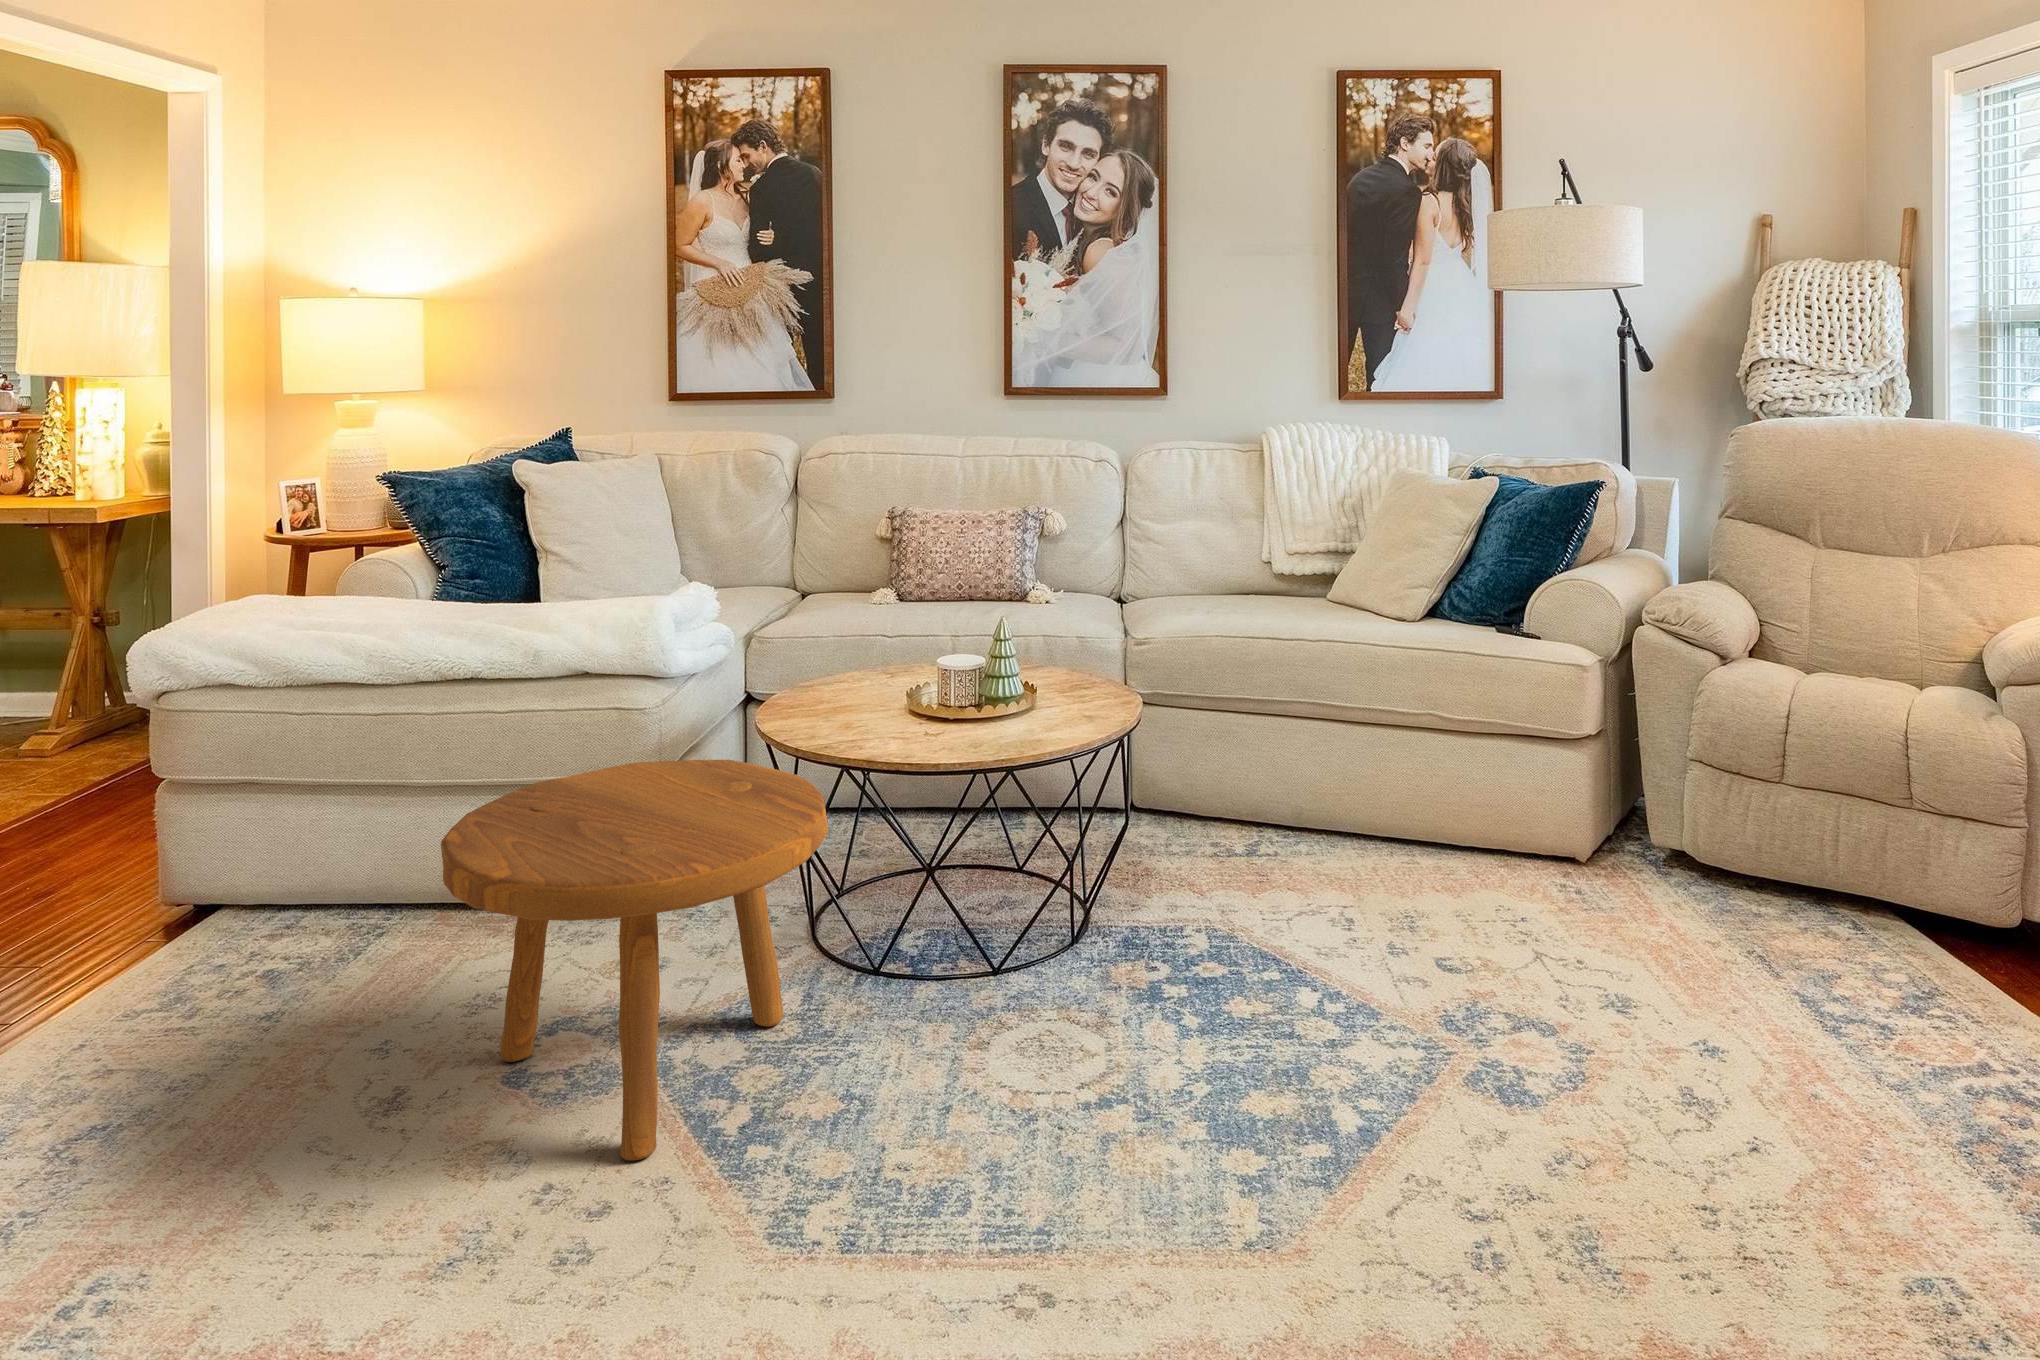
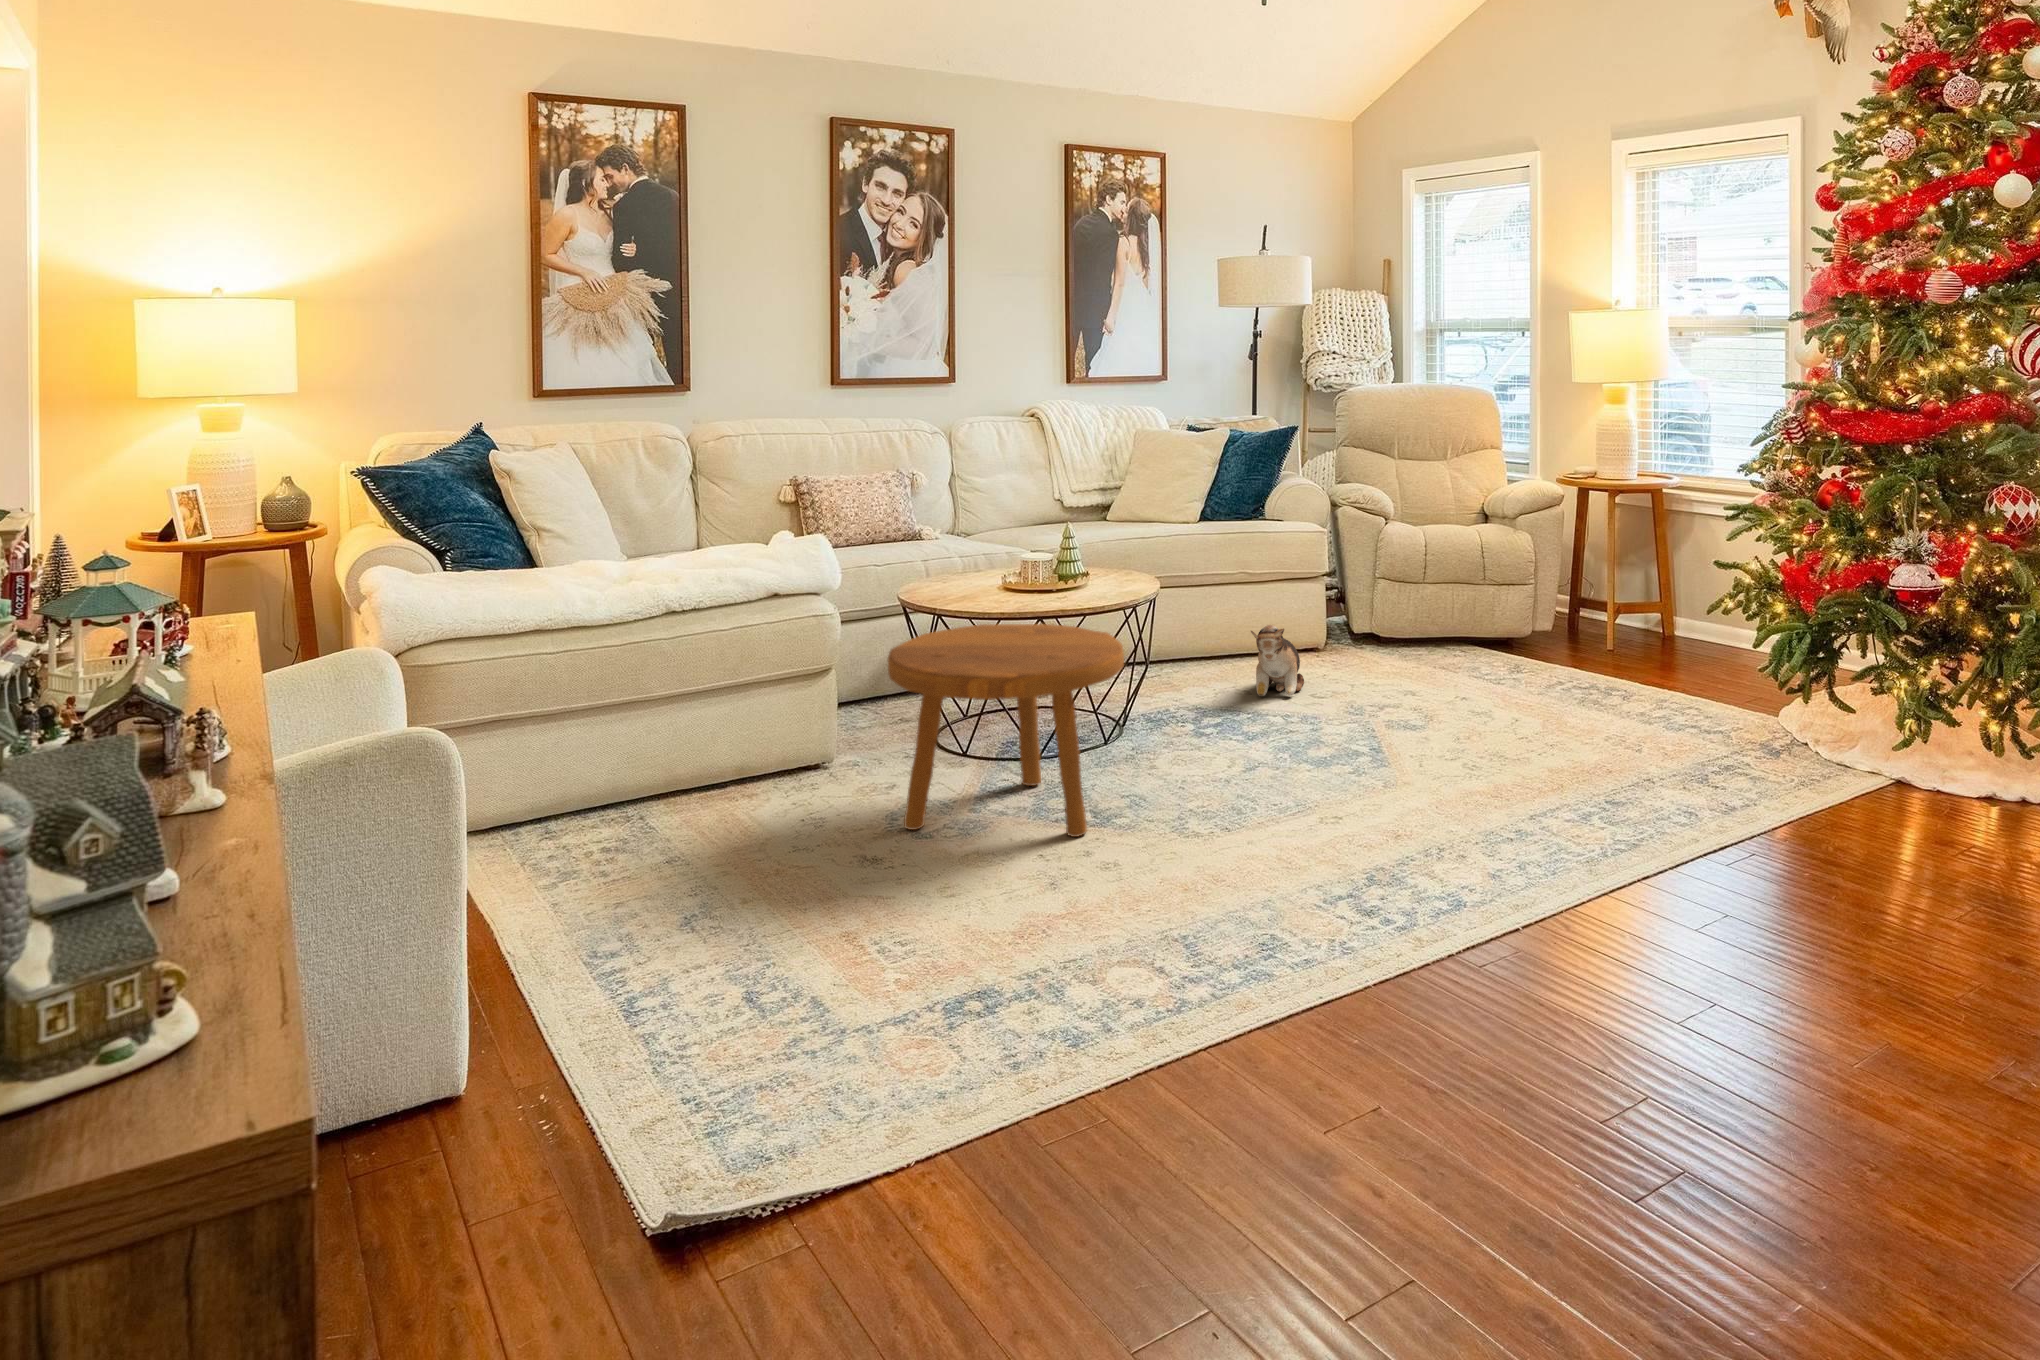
plush toy: none [1300,821,1455,949] -> present [1251,625,1304,696]

